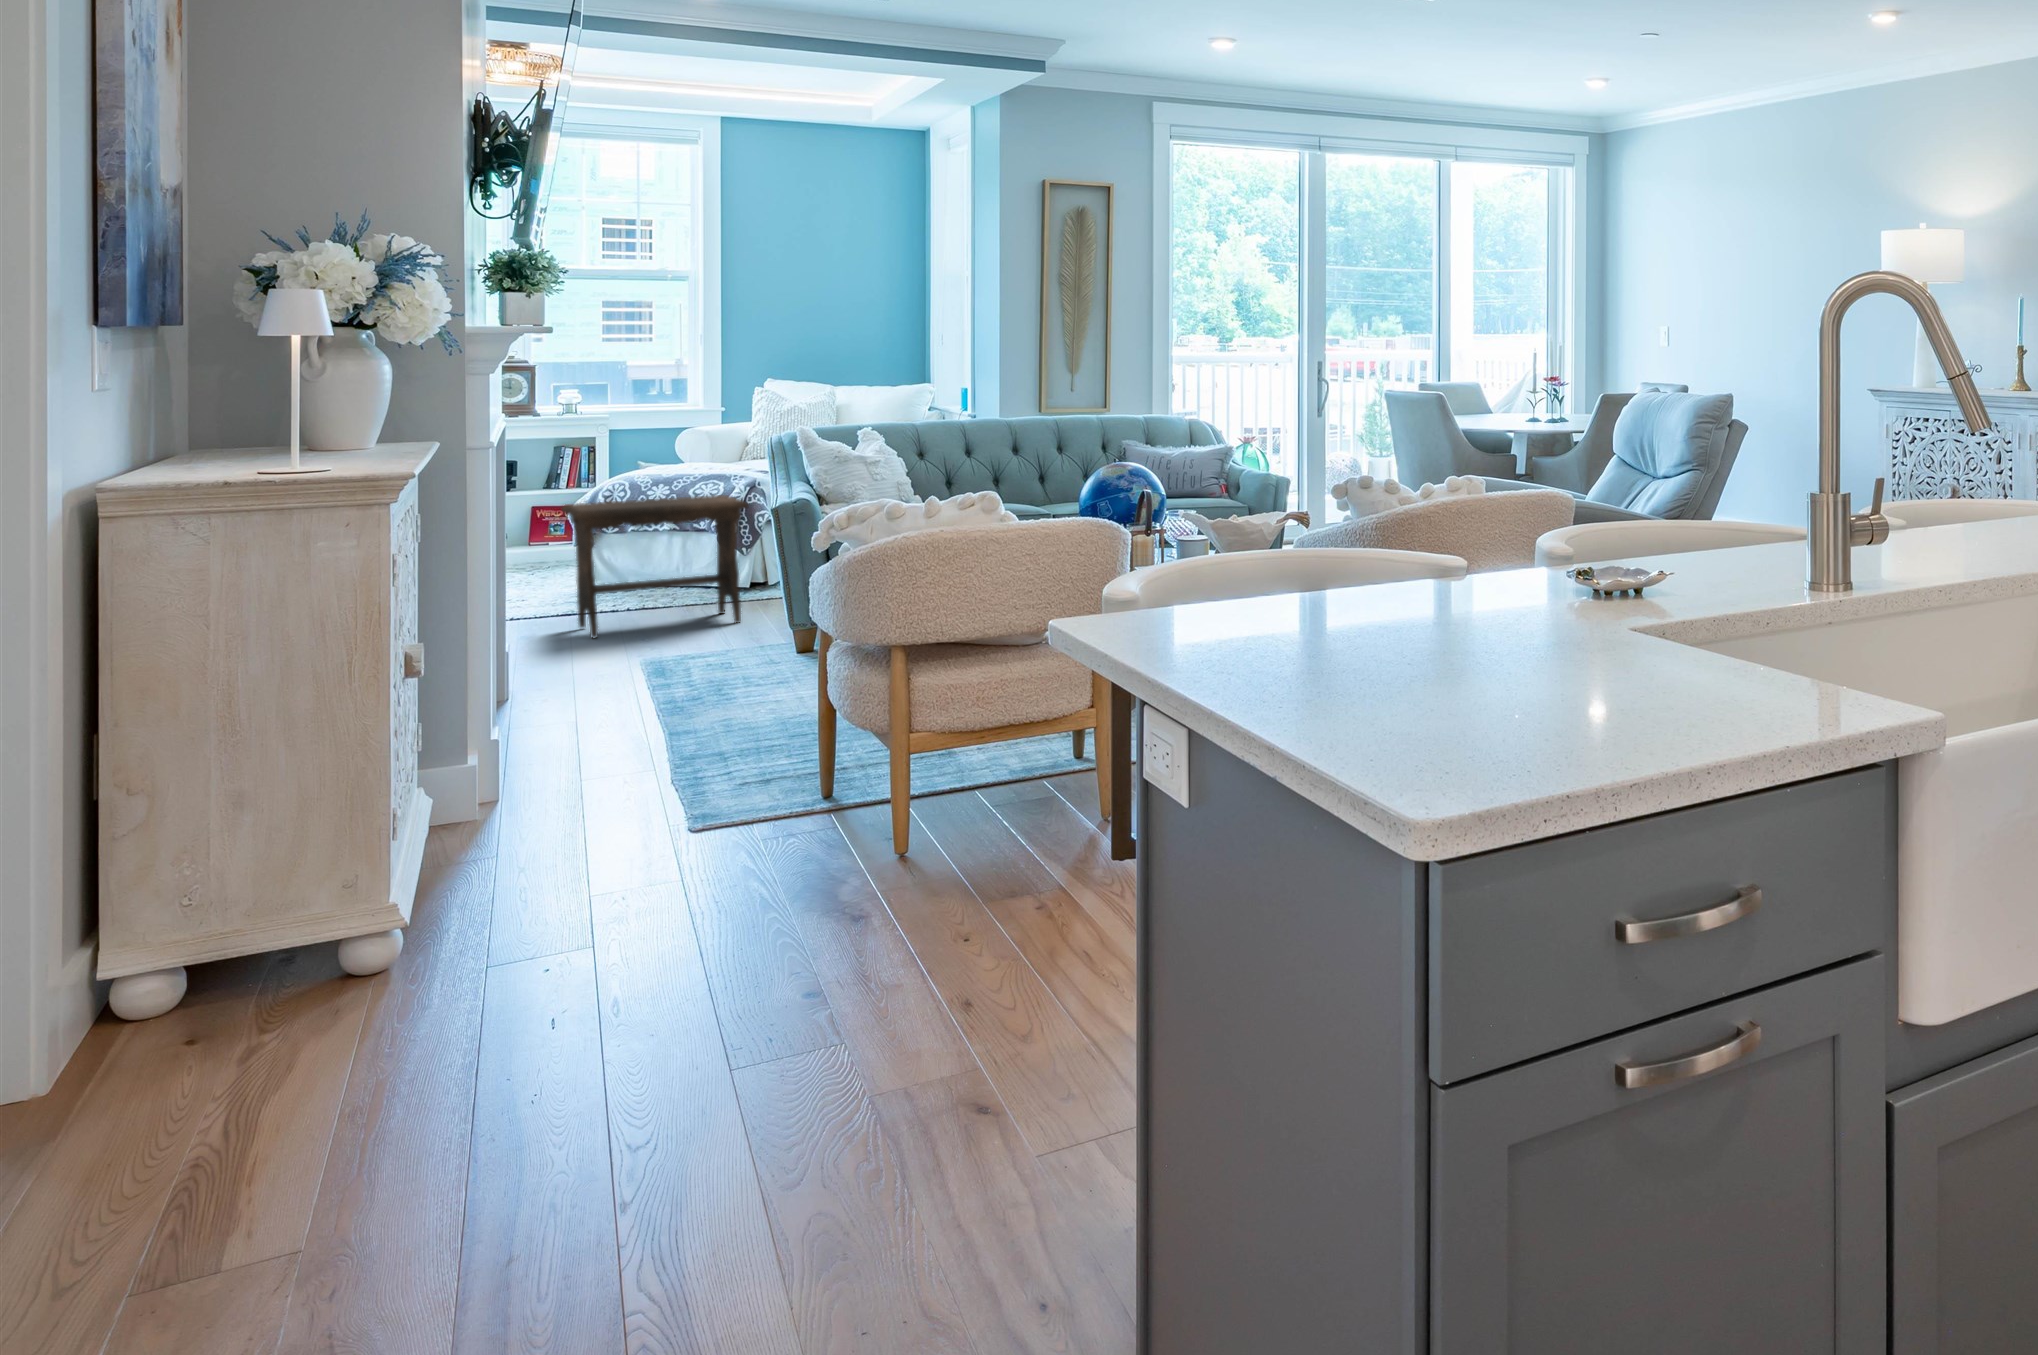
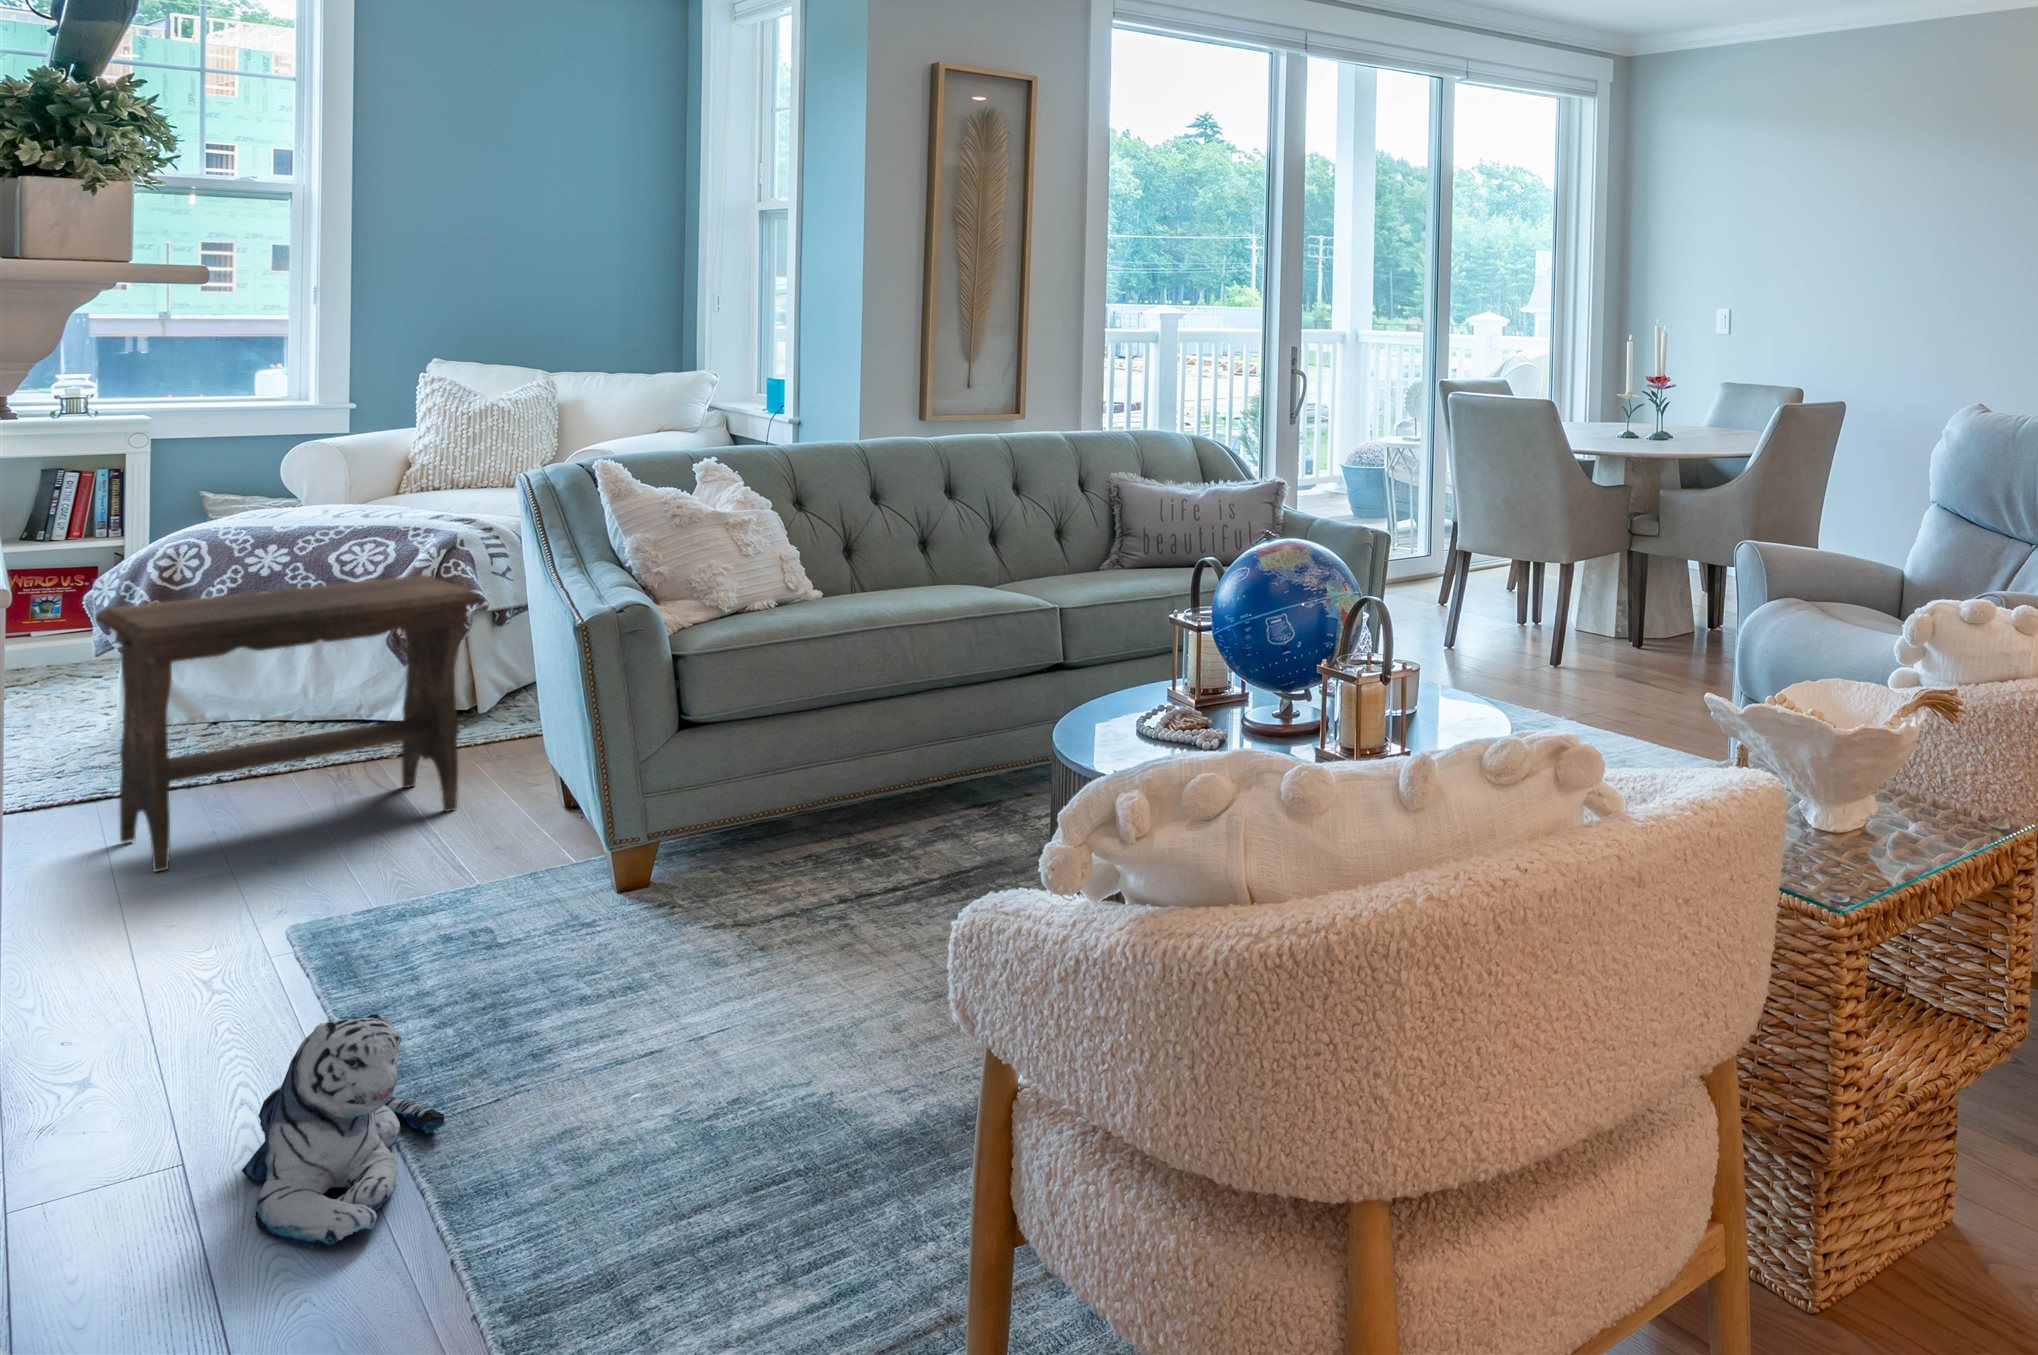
plush toy: none [599,651,682,736] -> present [242,1014,446,1248]

